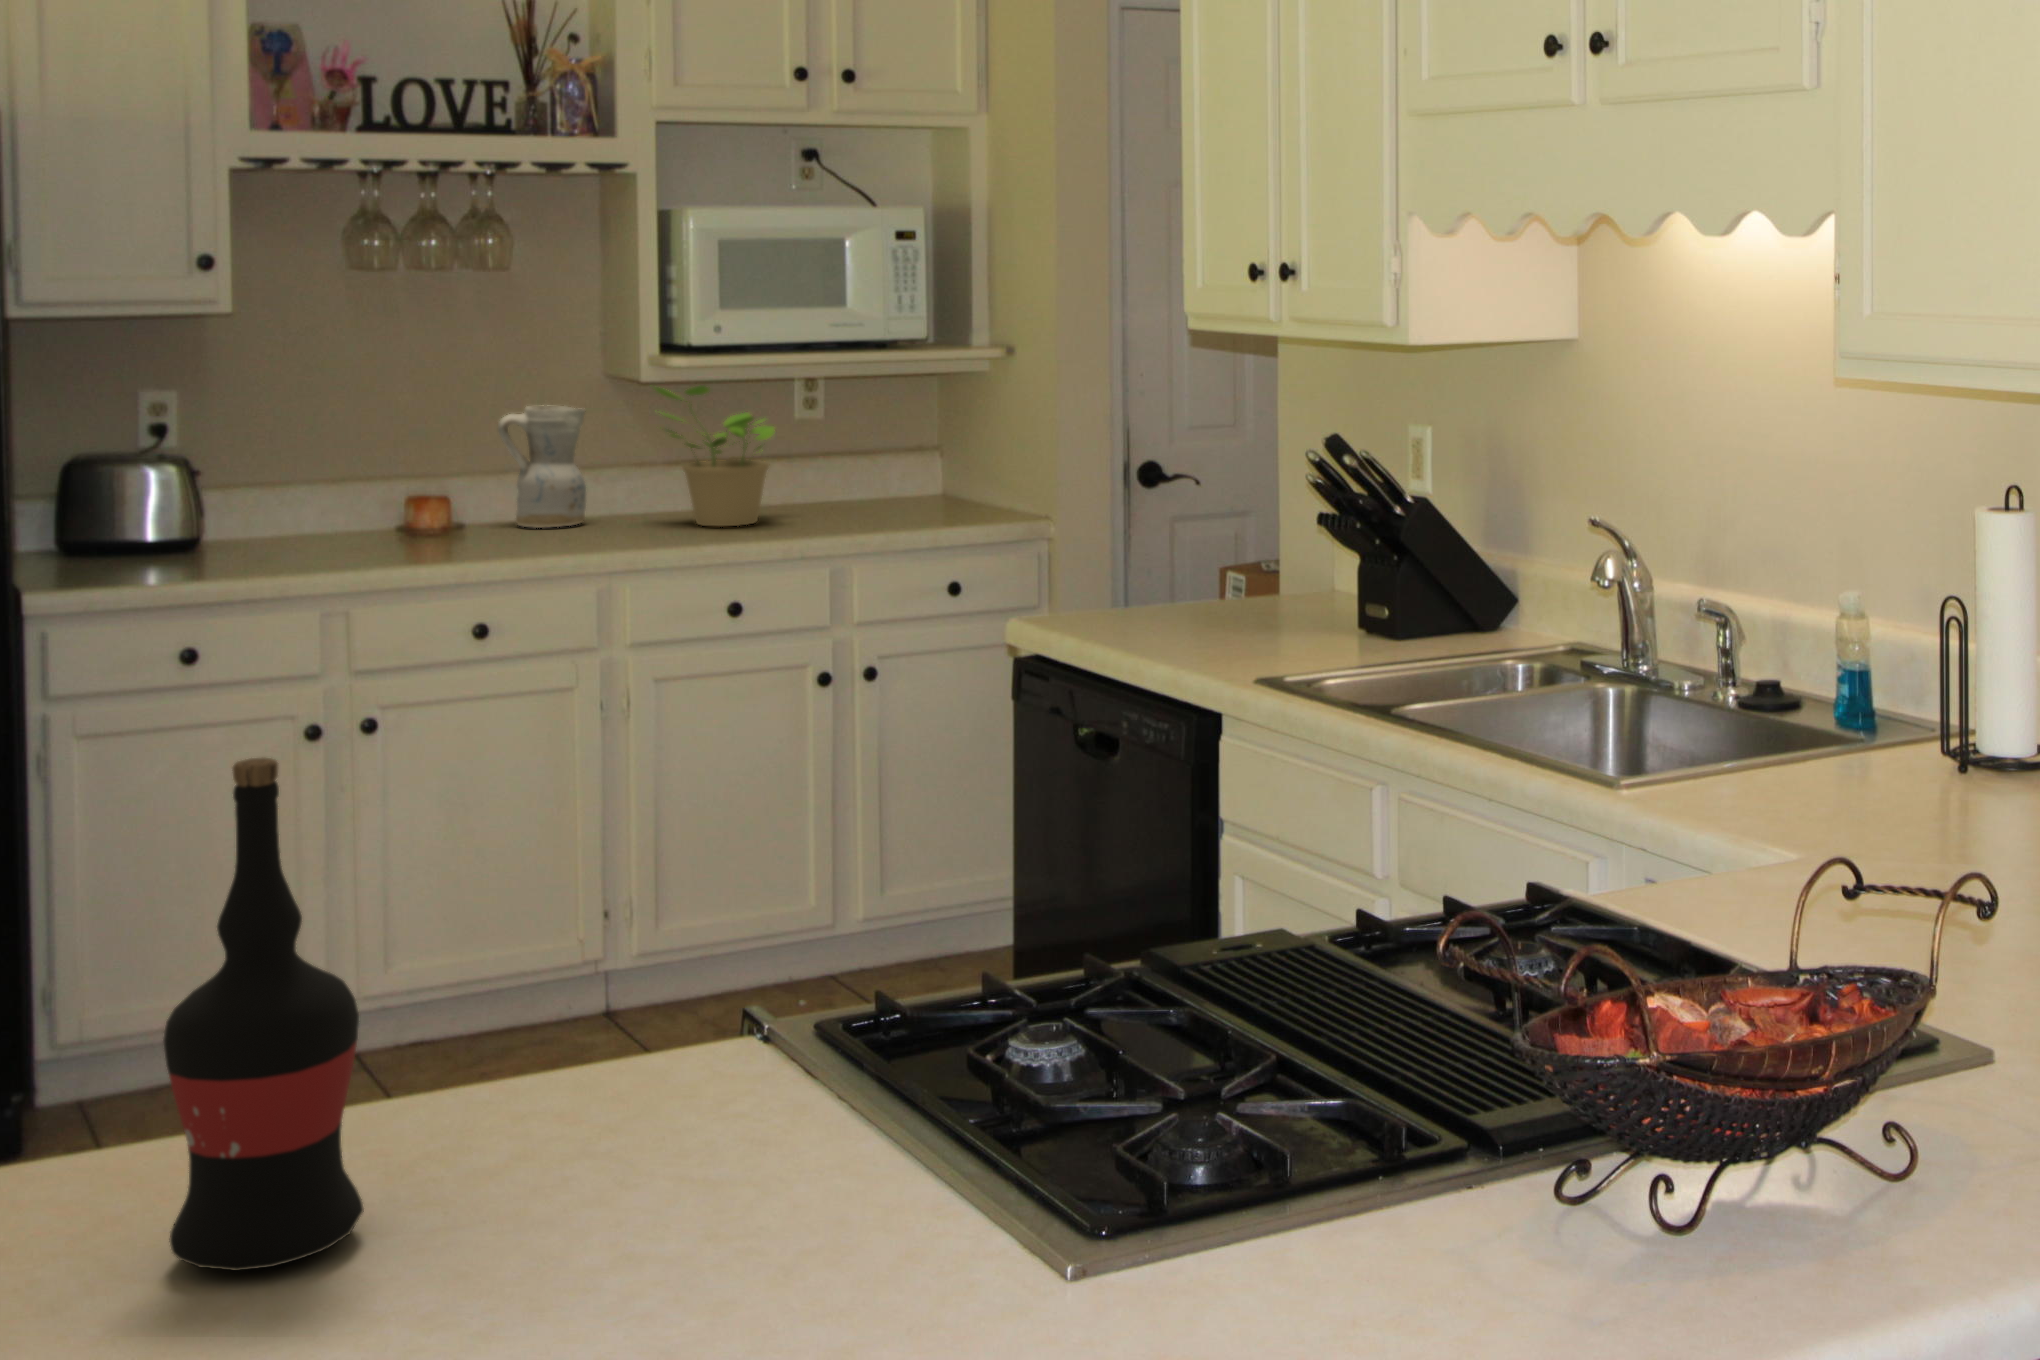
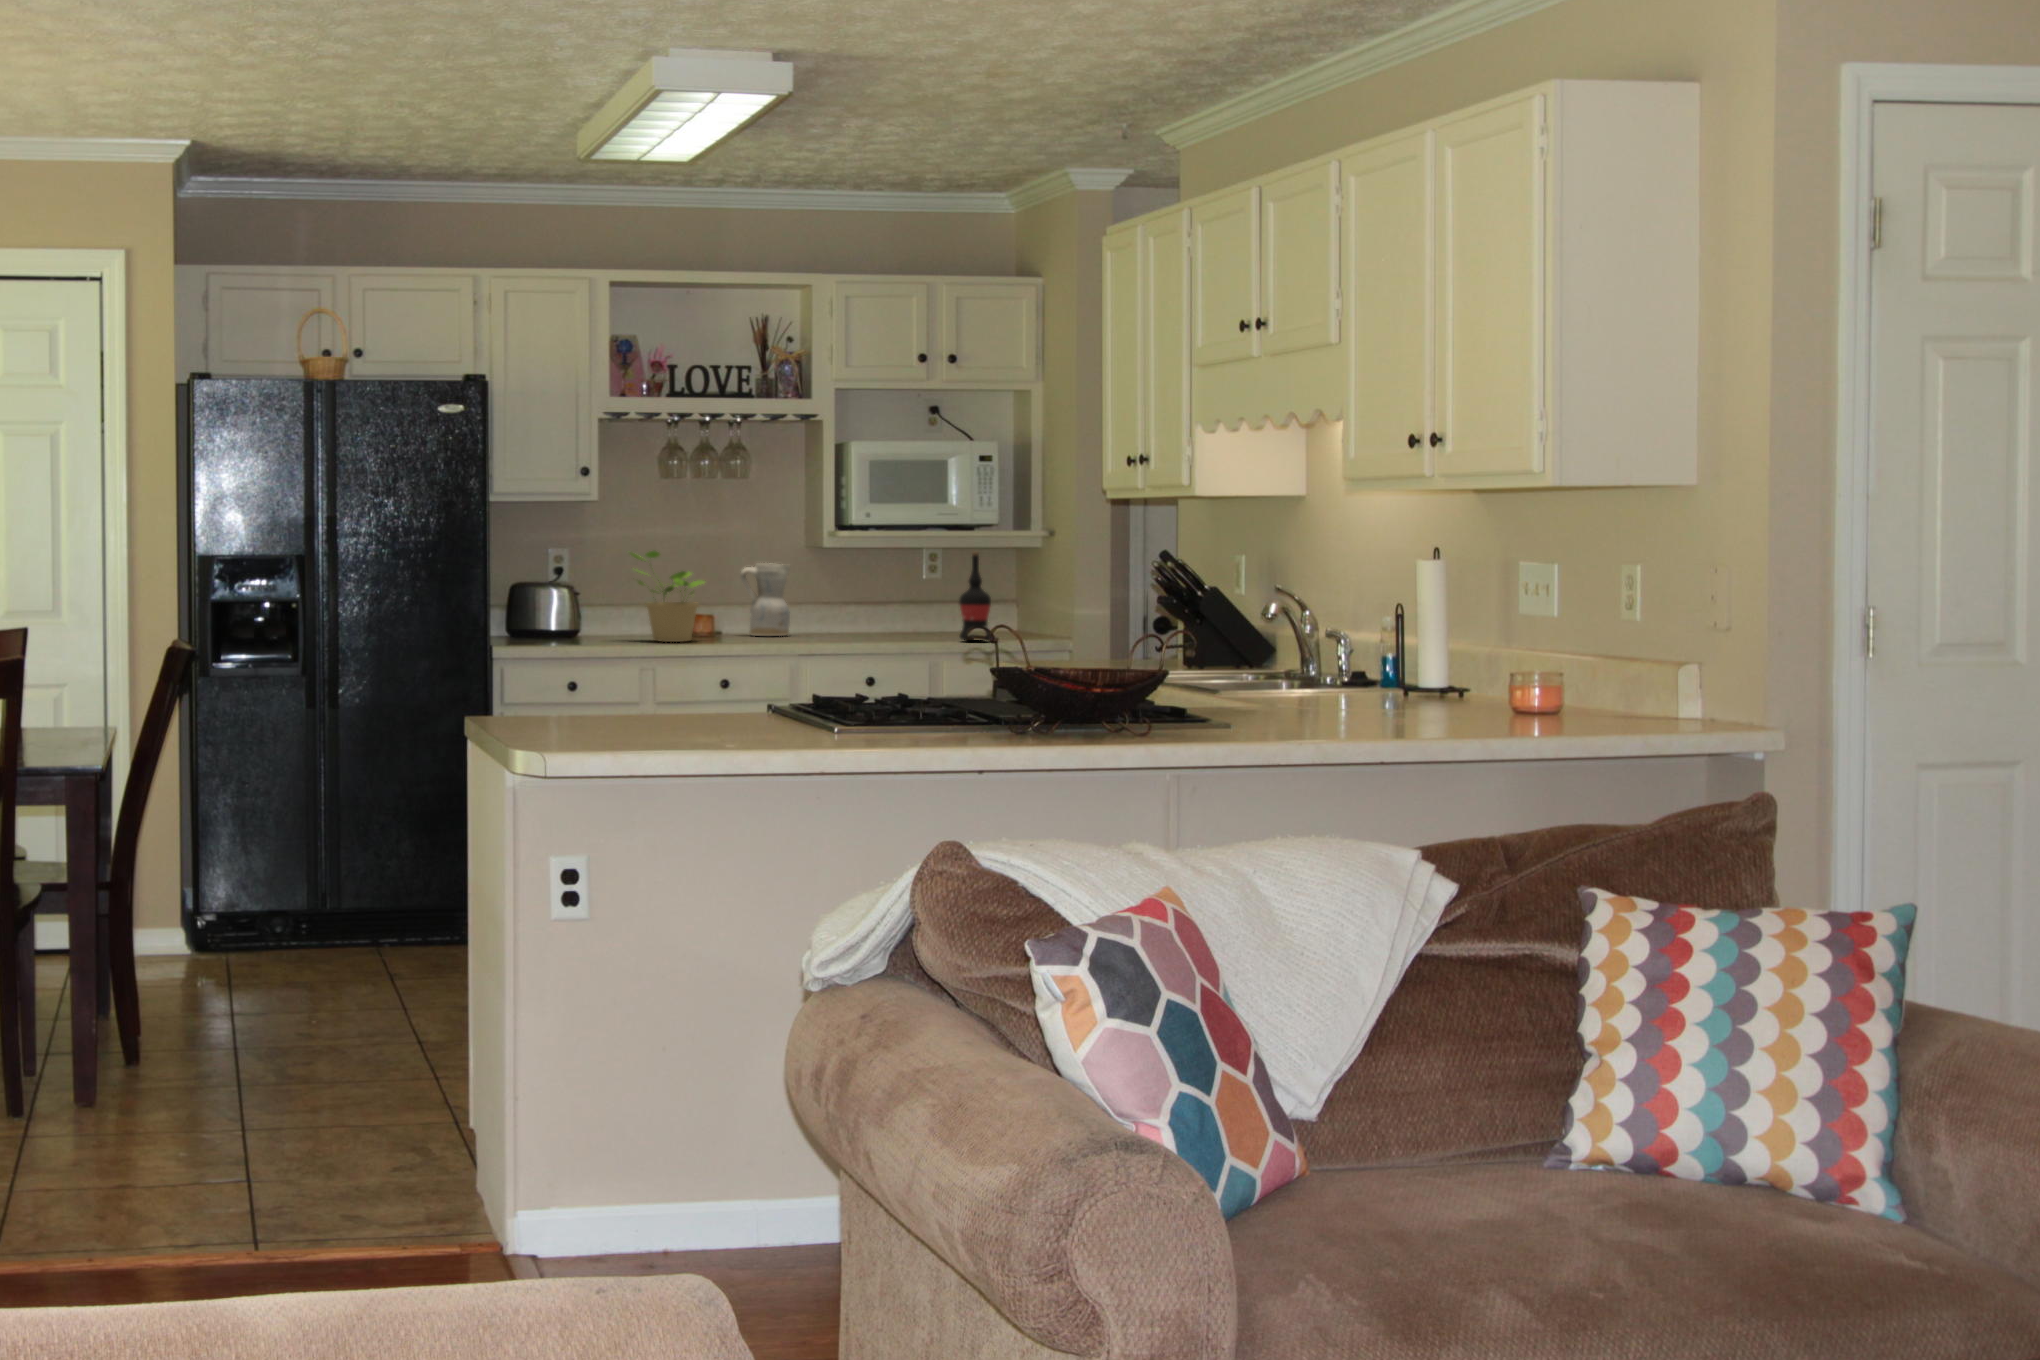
potted plant: present [654,385,775,526] -> present [630,551,704,642]
wine bottle: present [163,758,364,1270] -> present [959,551,991,640]

